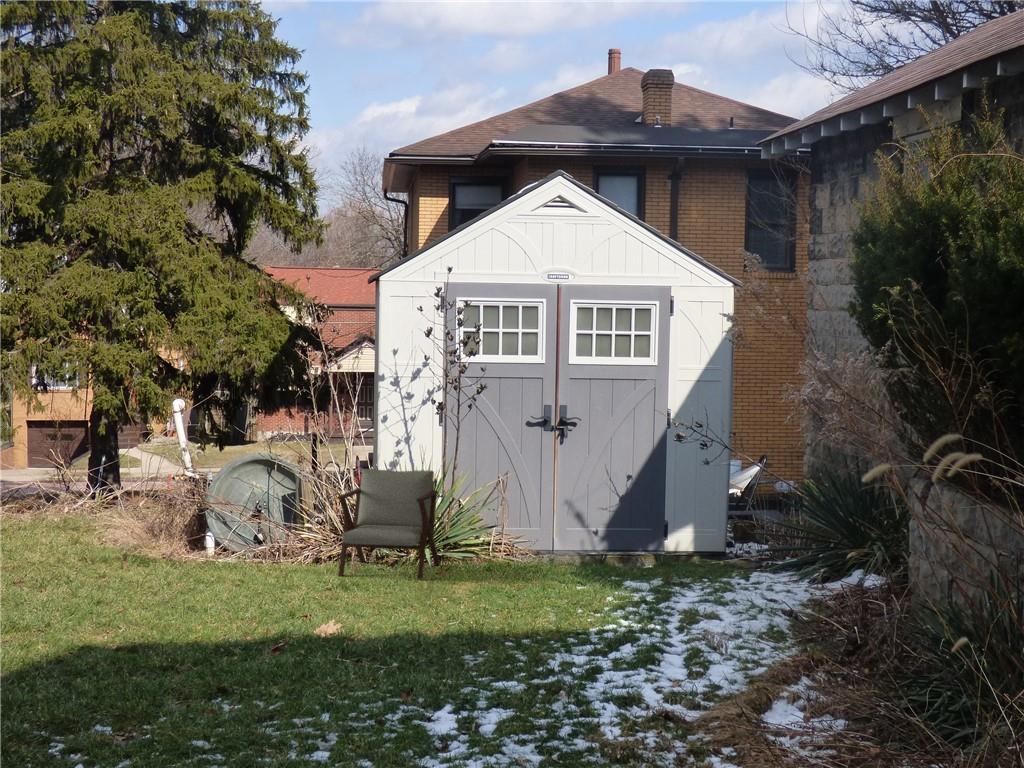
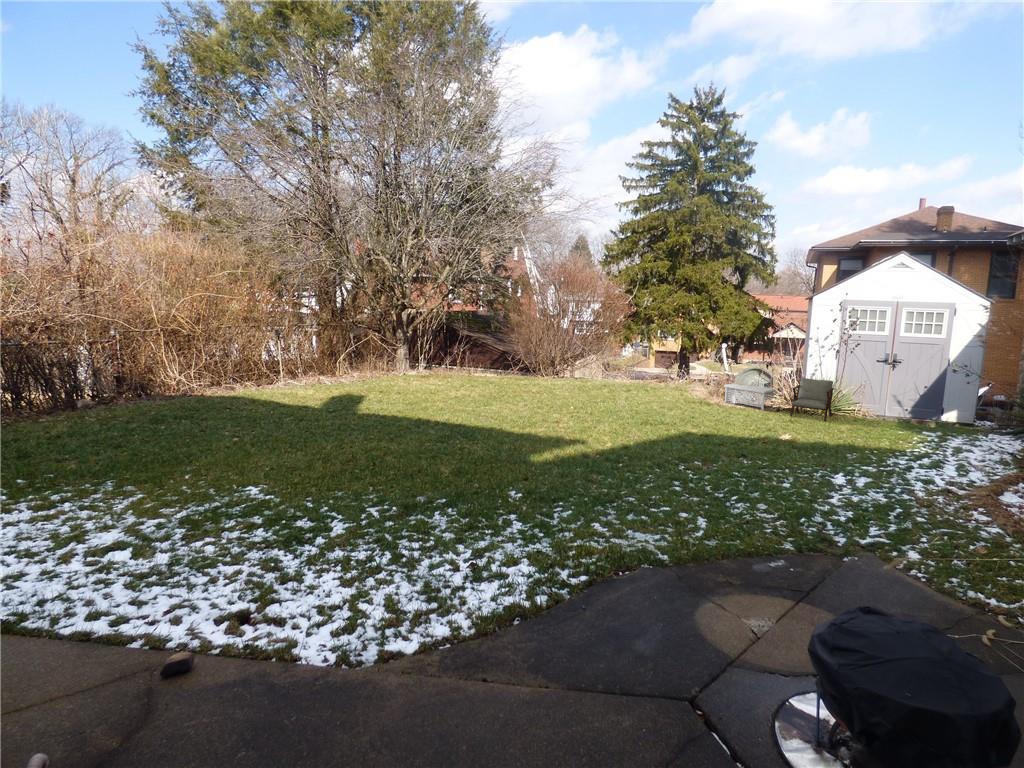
storage bench: none [171,498,311,568] -> present [724,383,776,410]

